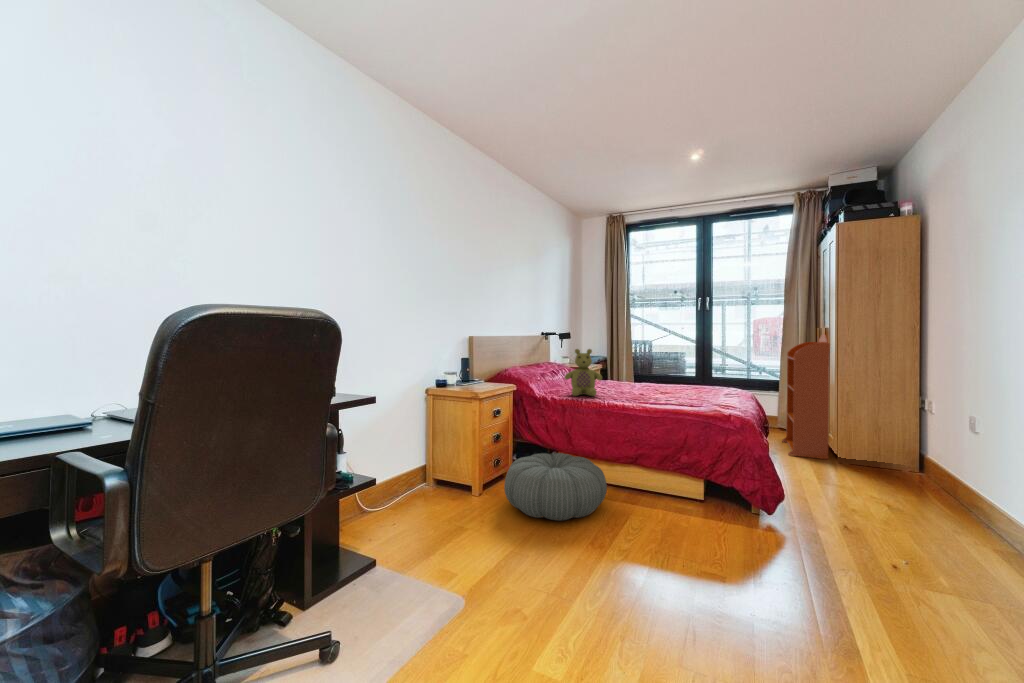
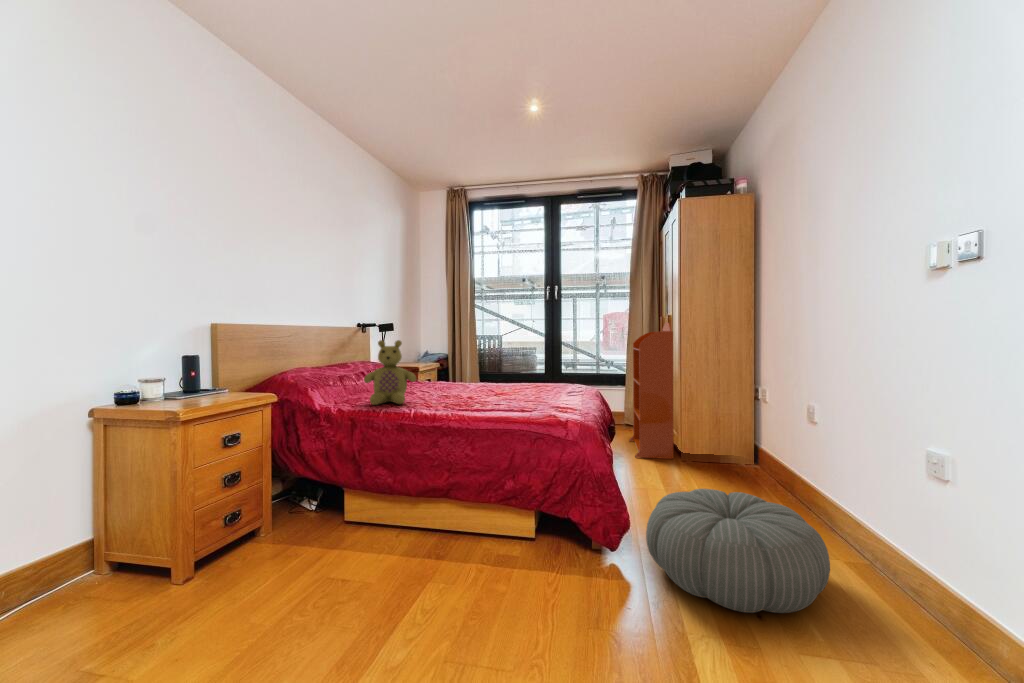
pouf: present [504,453,607,521] -> present [646,489,830,613]

